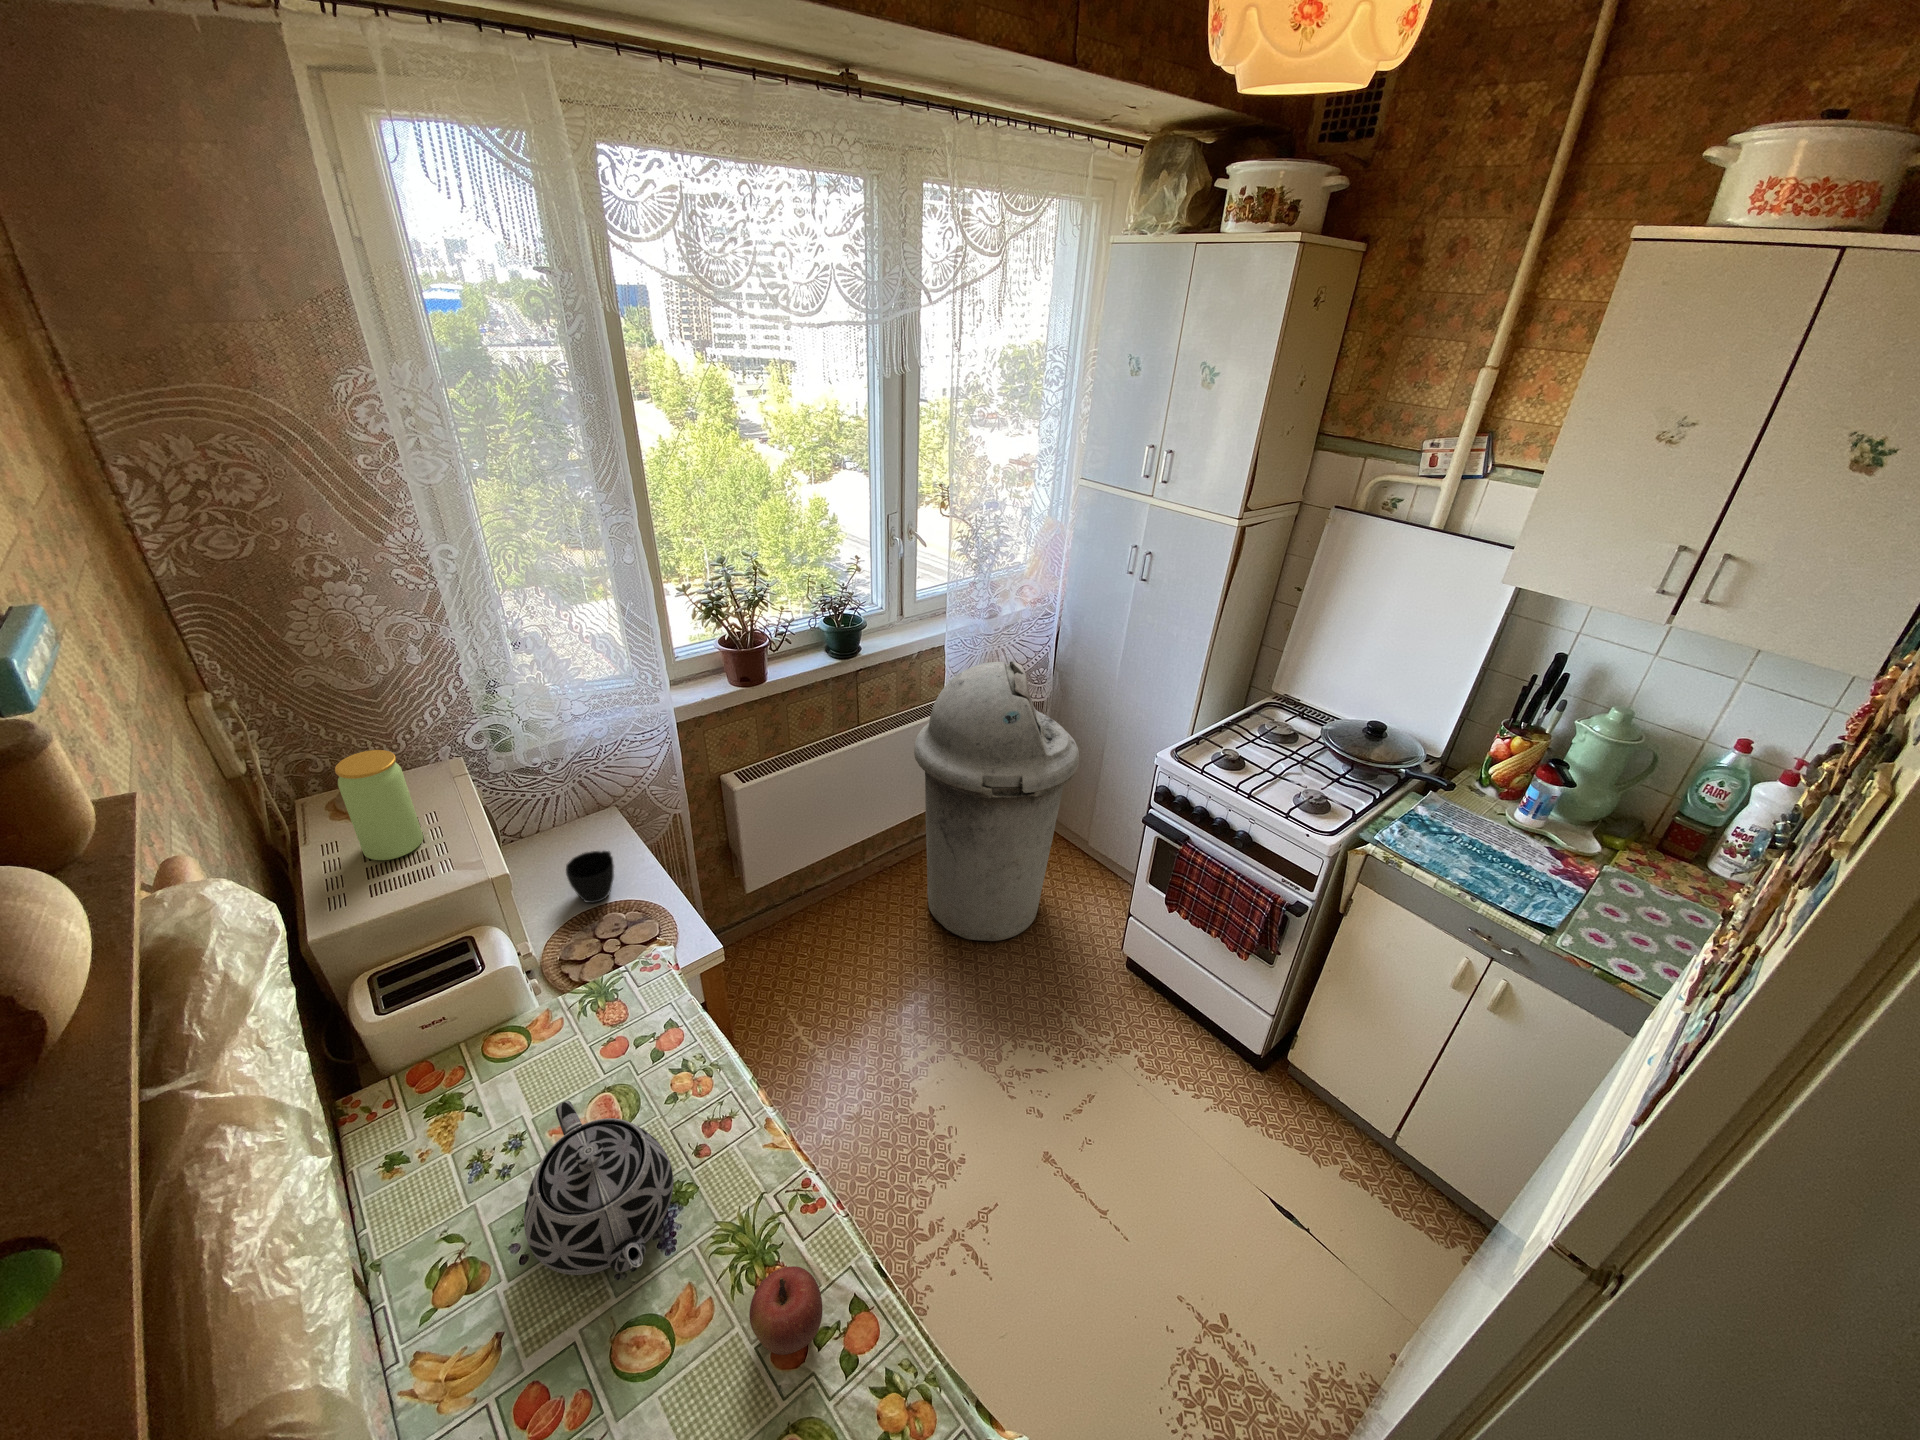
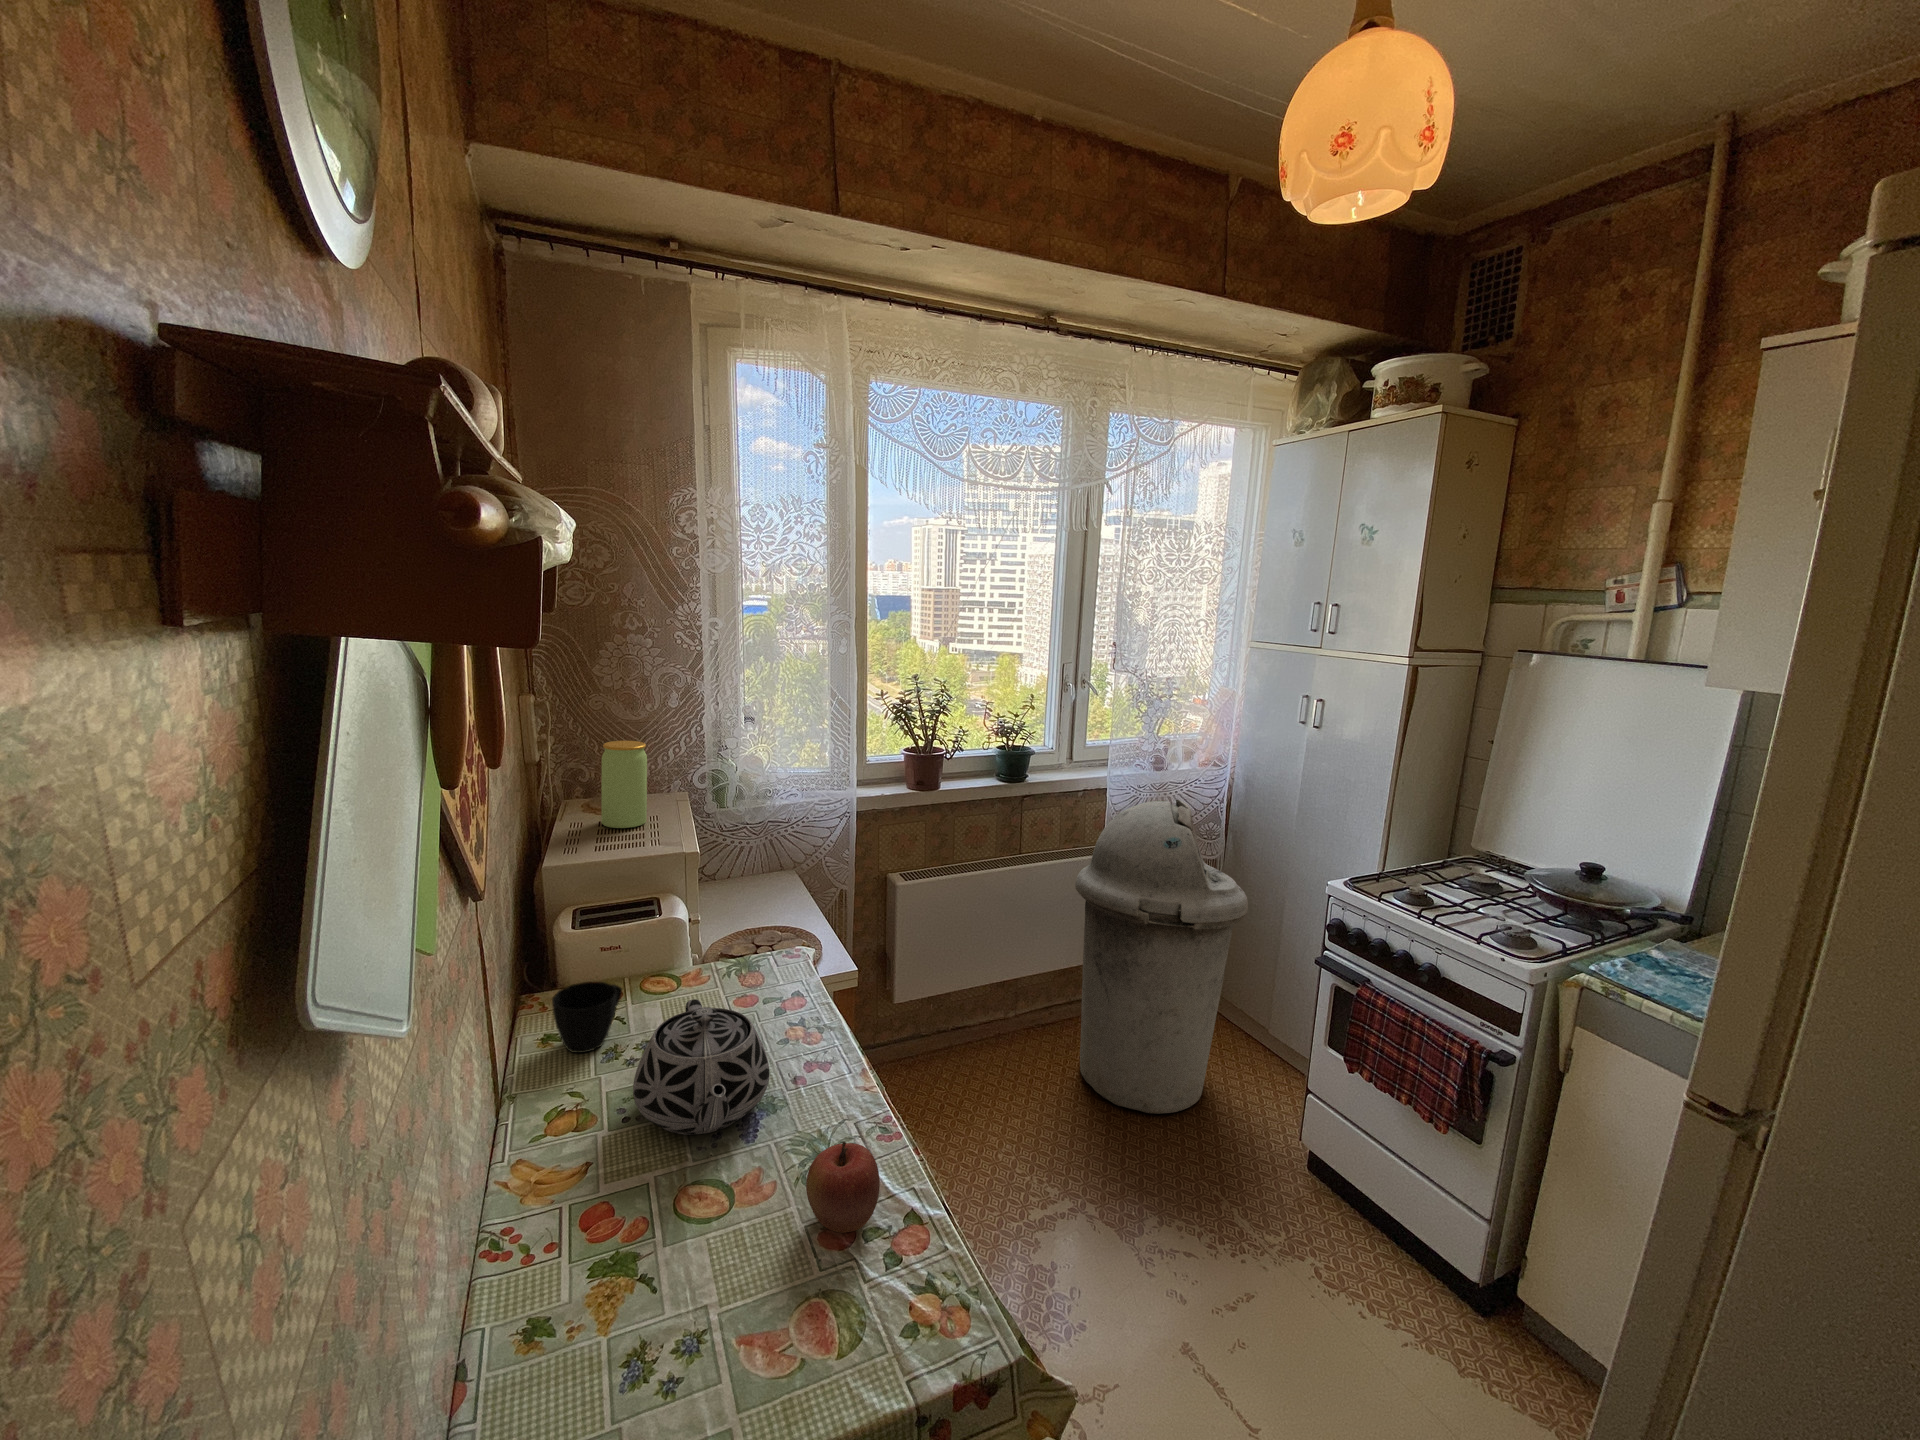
cup: present [566,851,614,903] -> present [552,982,622,1053]

